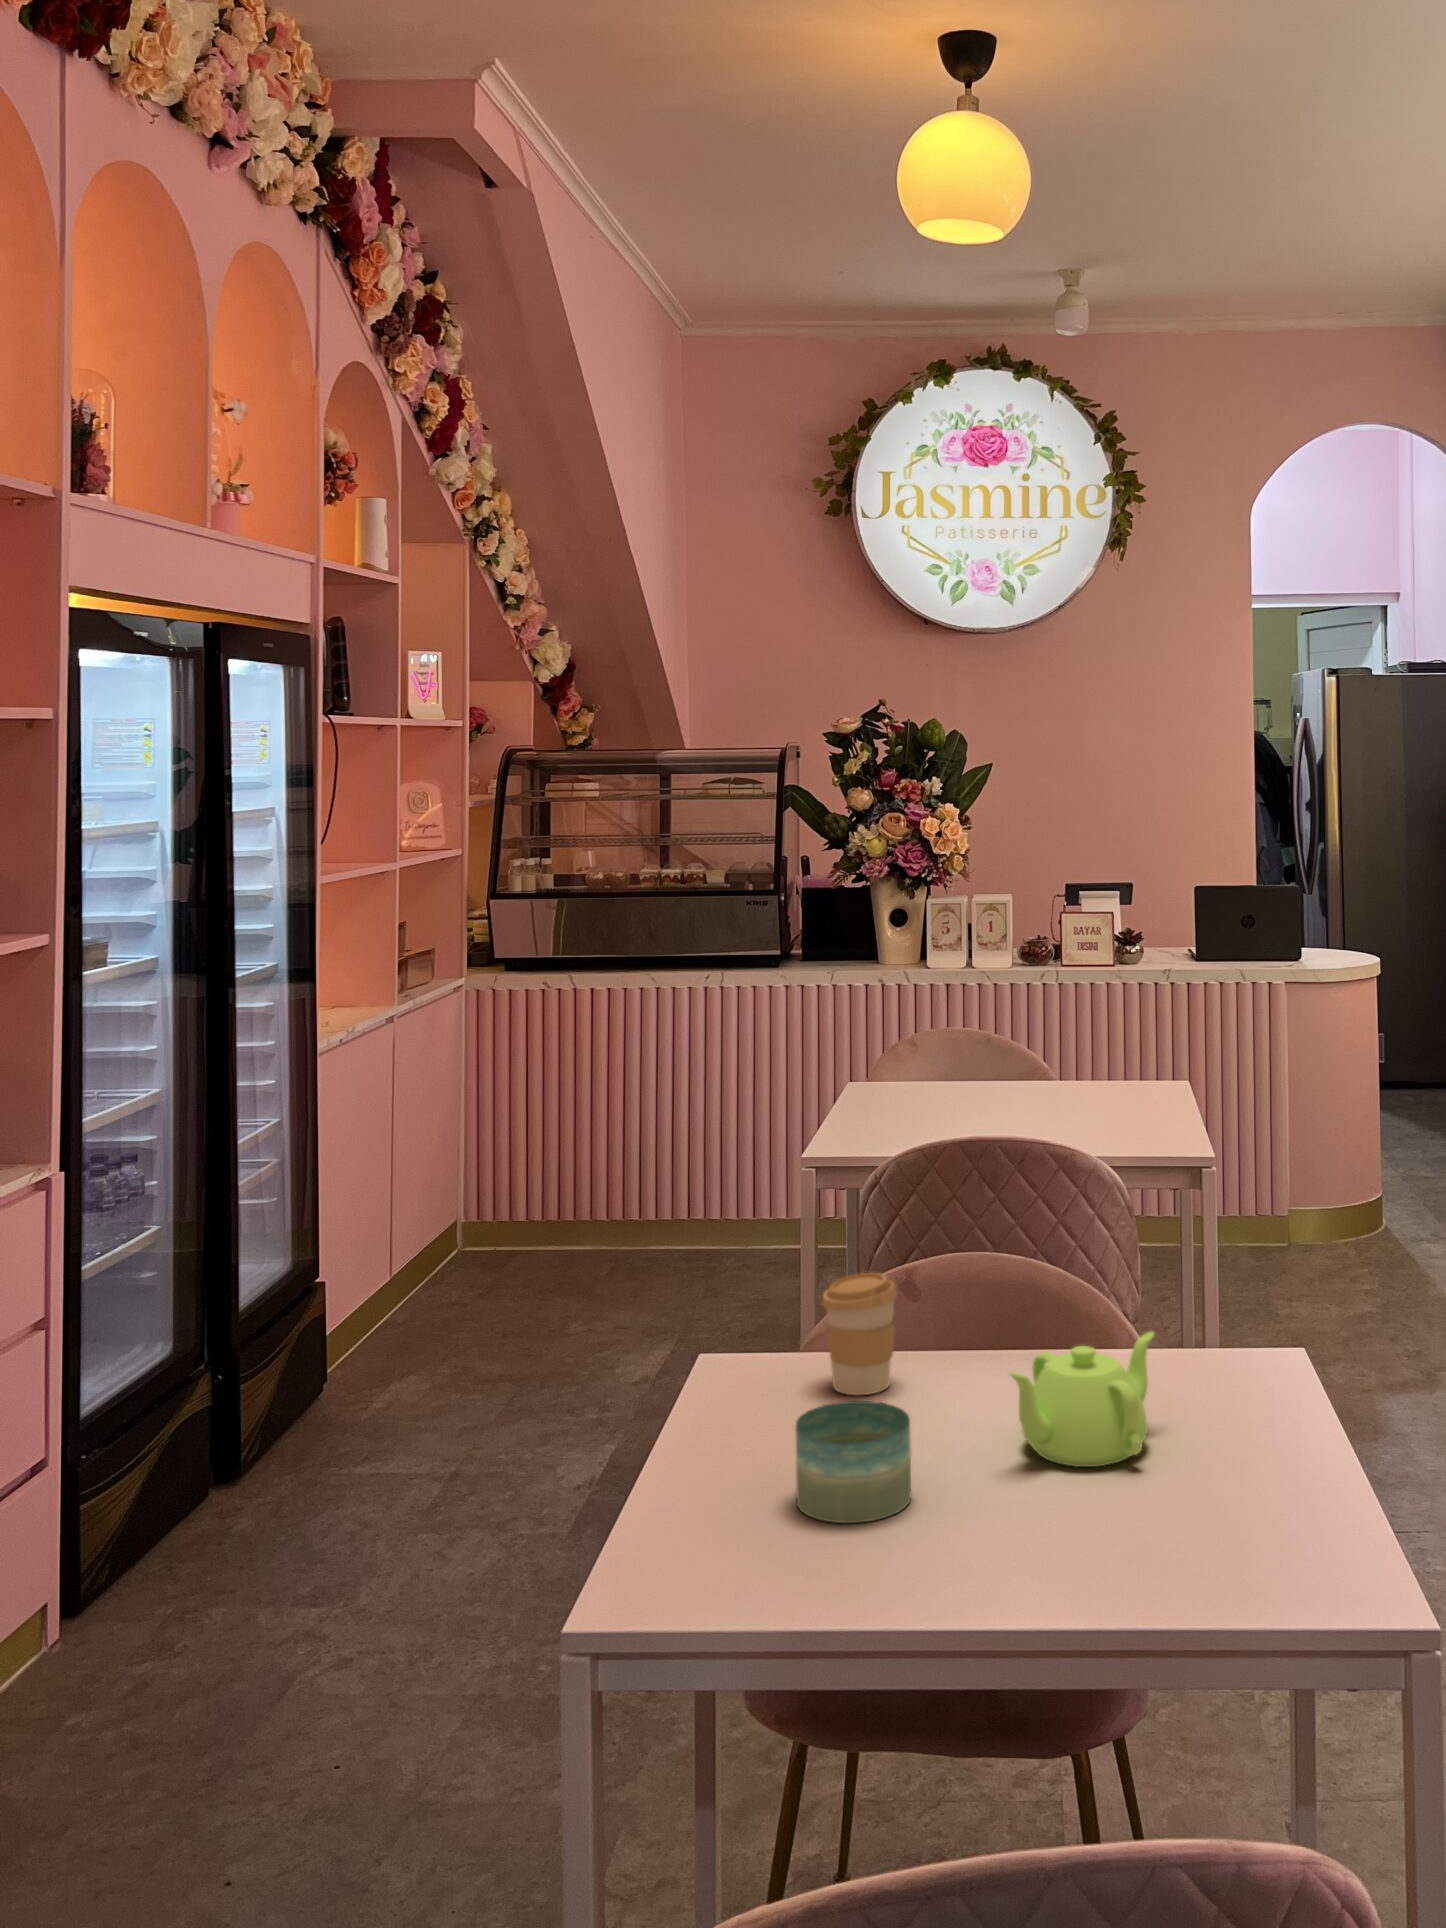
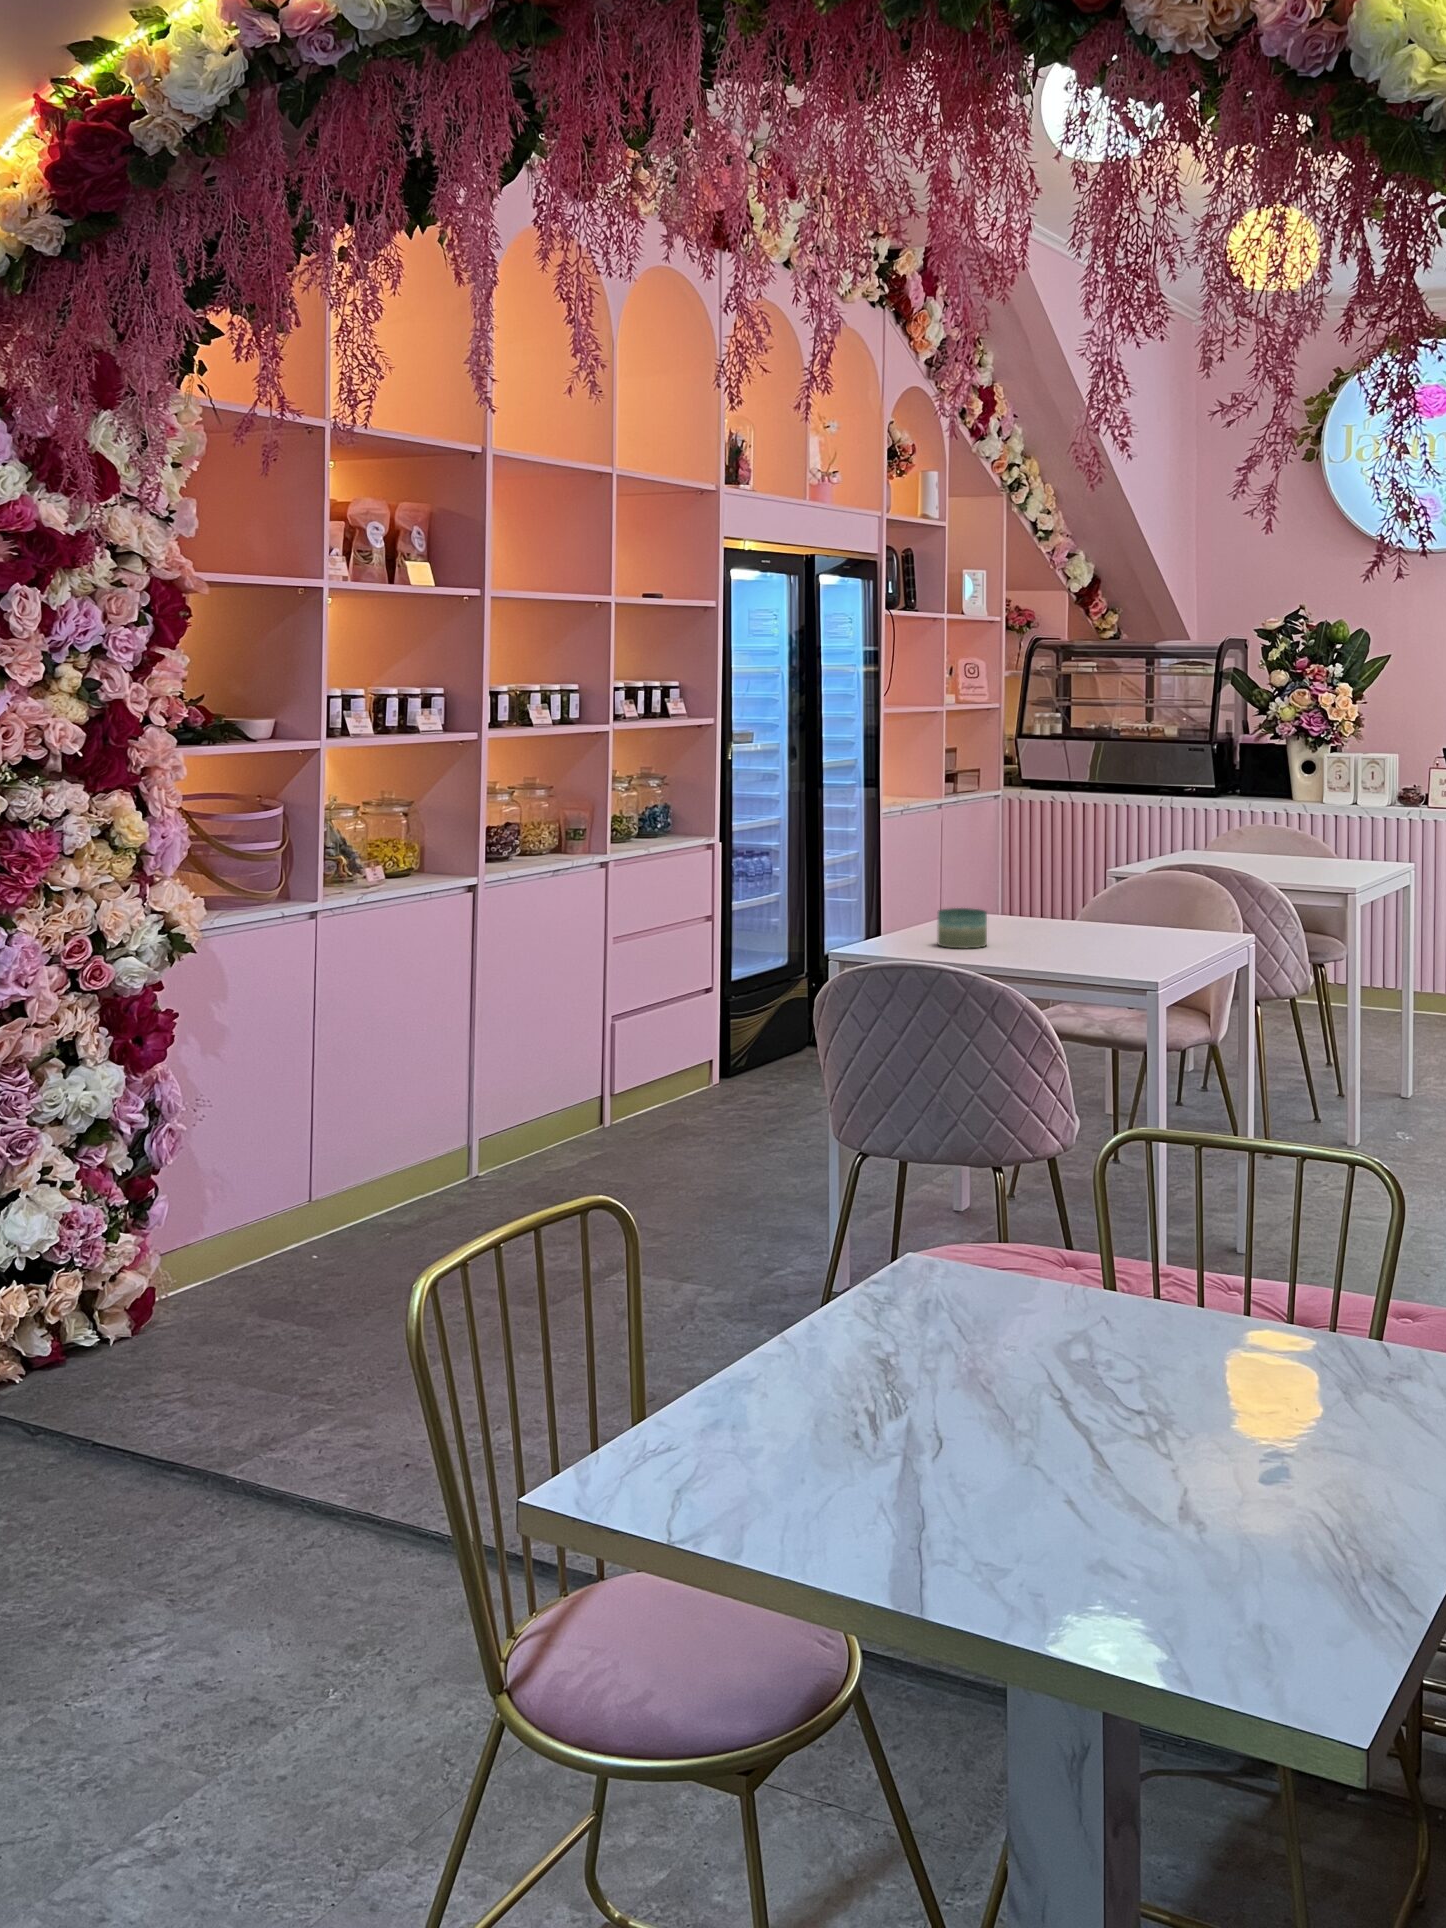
coffee cup: present [822,1273,897,1395] -> none [994,878,1030,930]
teapot: present [1009,1331,1154,1467] -> none [1036,902,1122,949]

